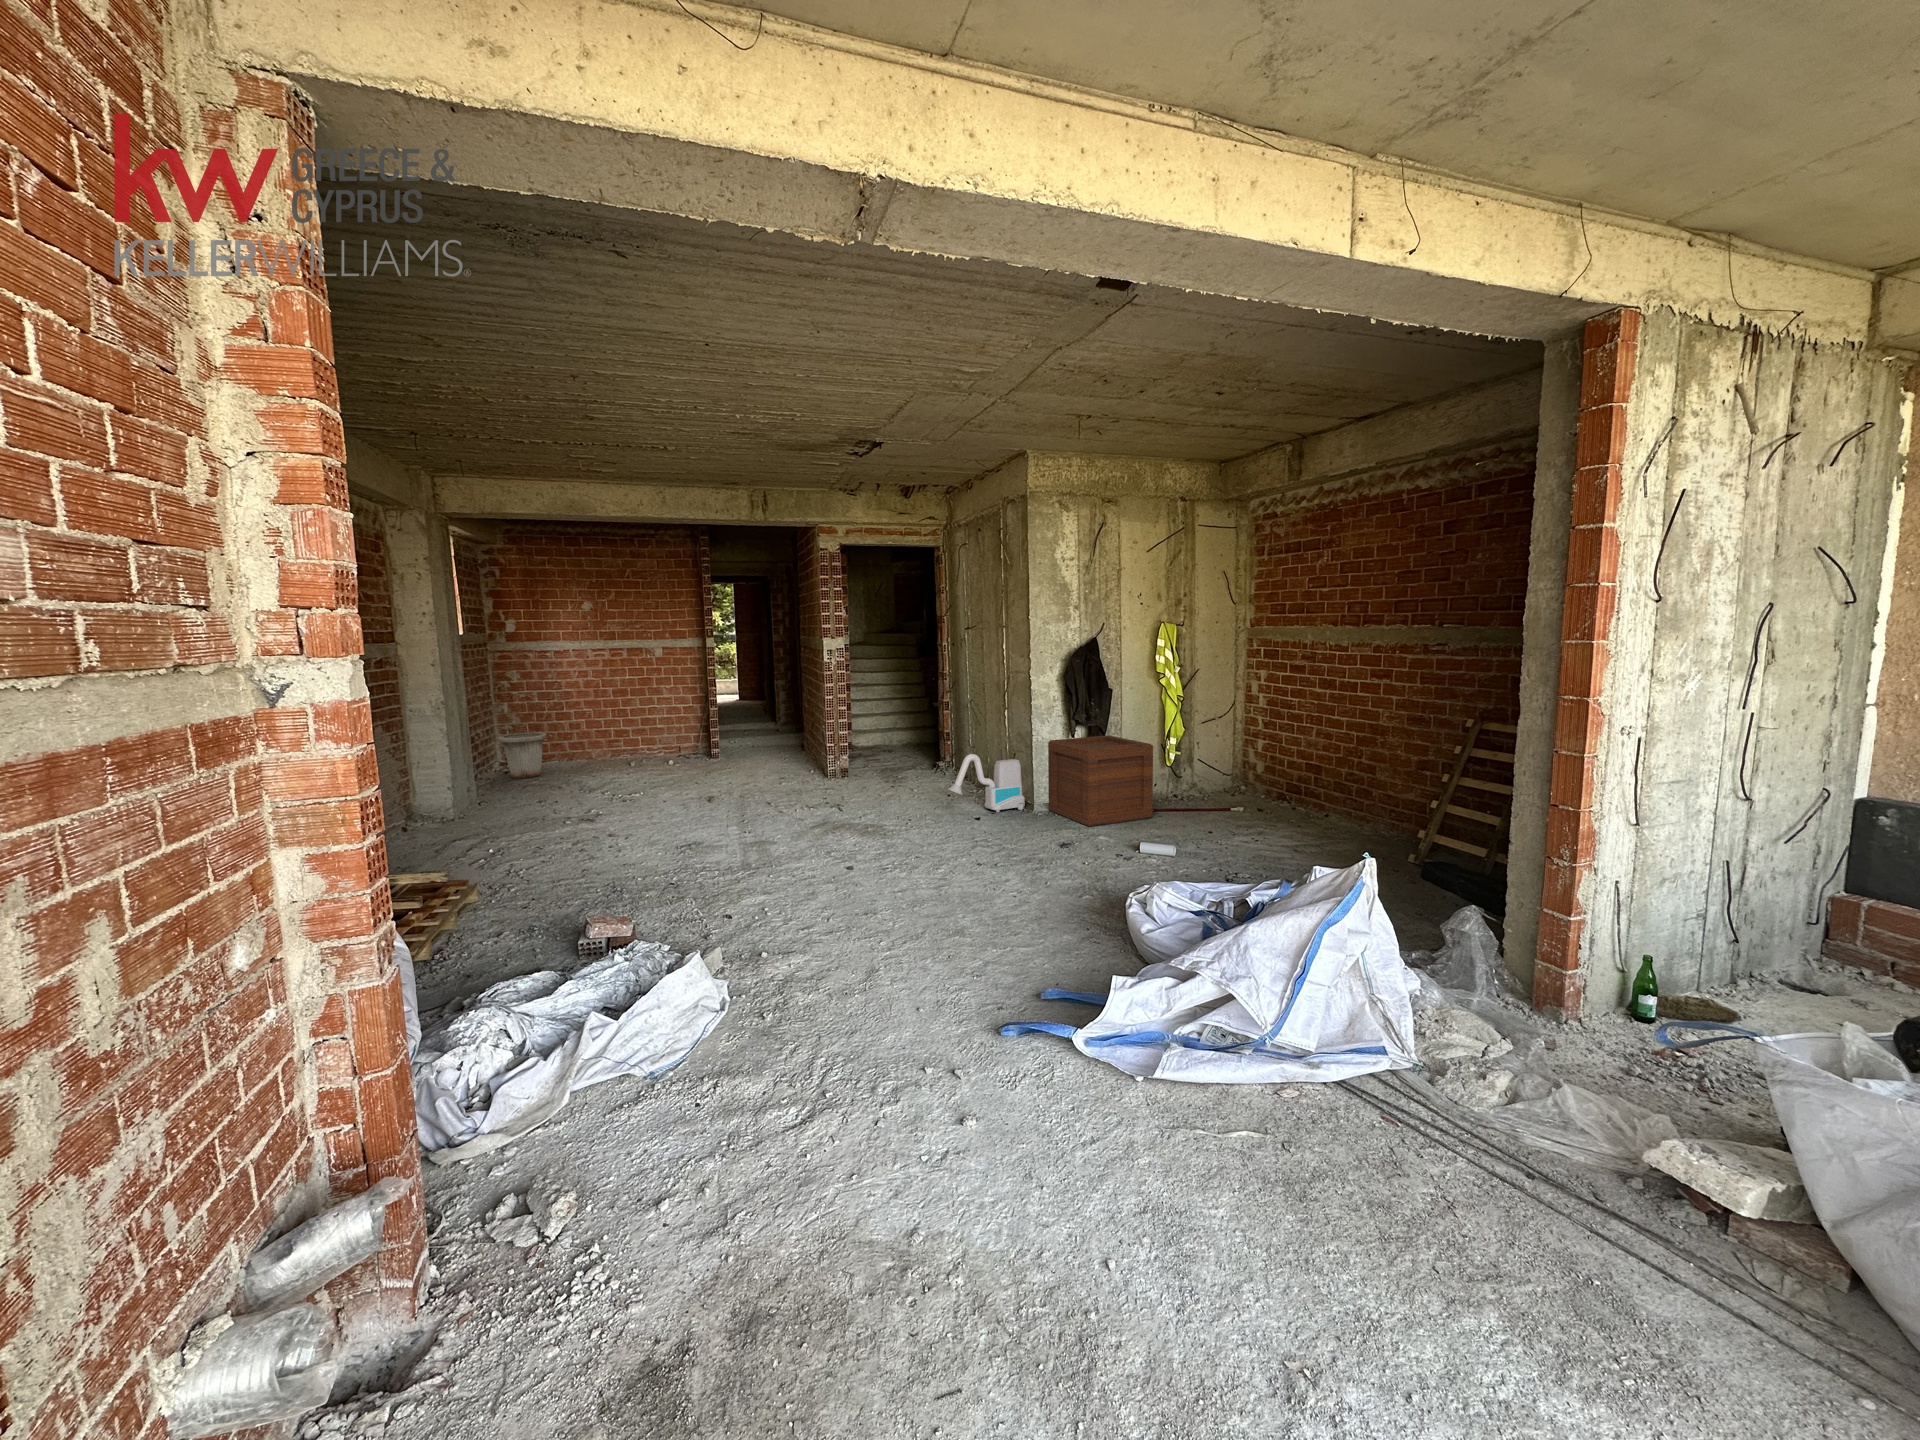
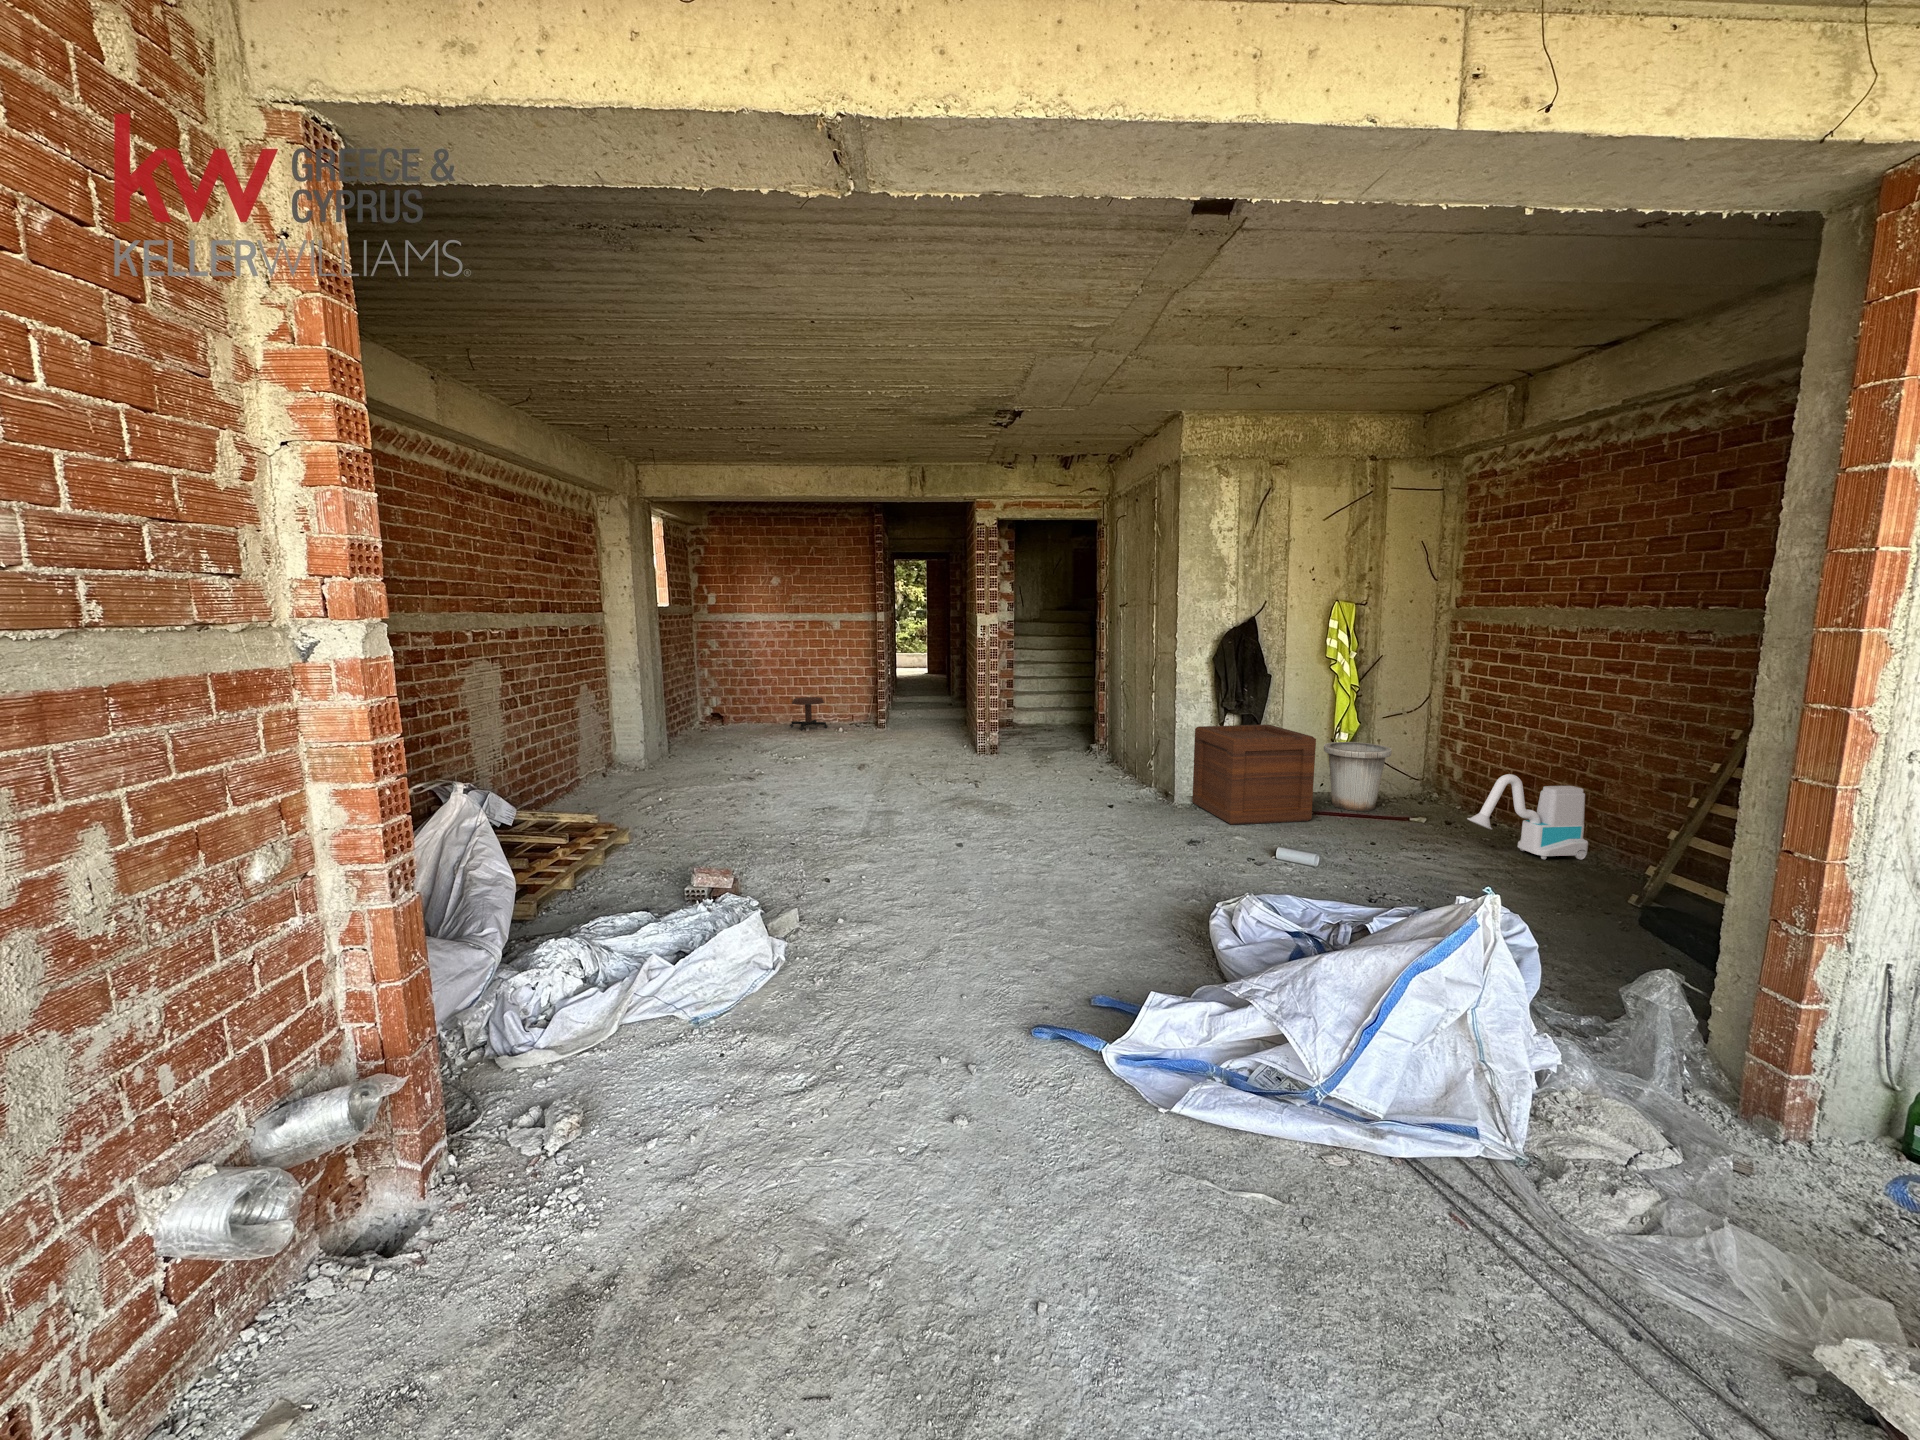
stool: none [617,731,660,766] -> present [790,697,828,730]
trash can: present [499,733,546,779] -> present [1324,742,1392,811]
vacuum cleaner: present [948,754,1025,813] -> present [1467,774,1588,860]

